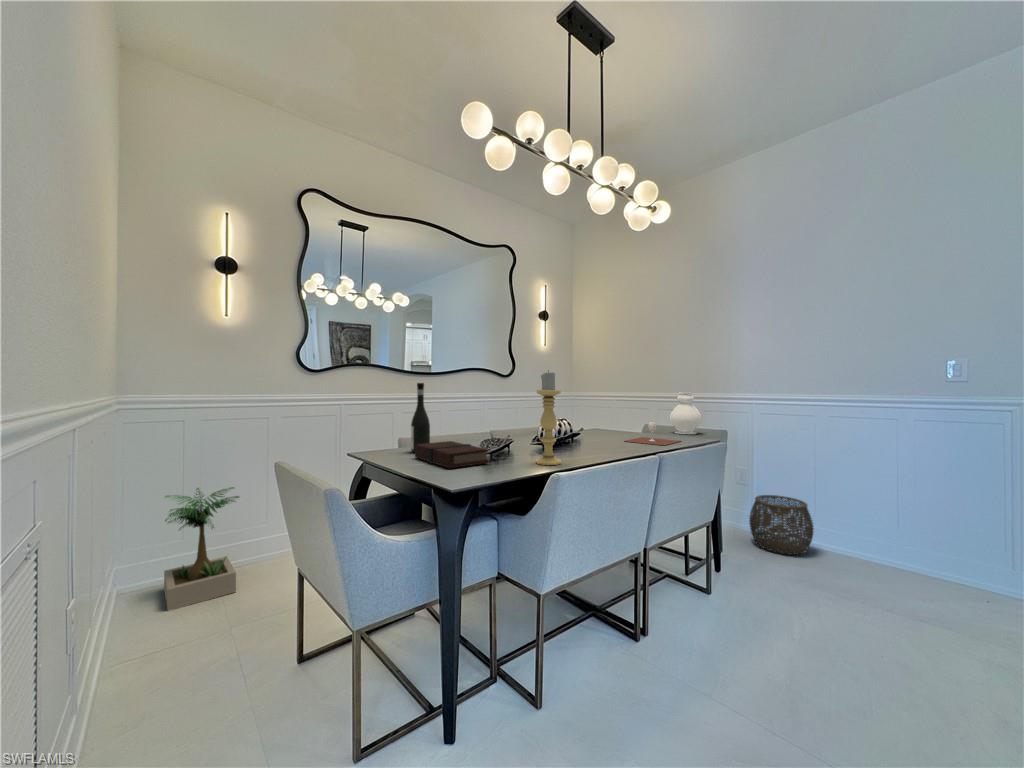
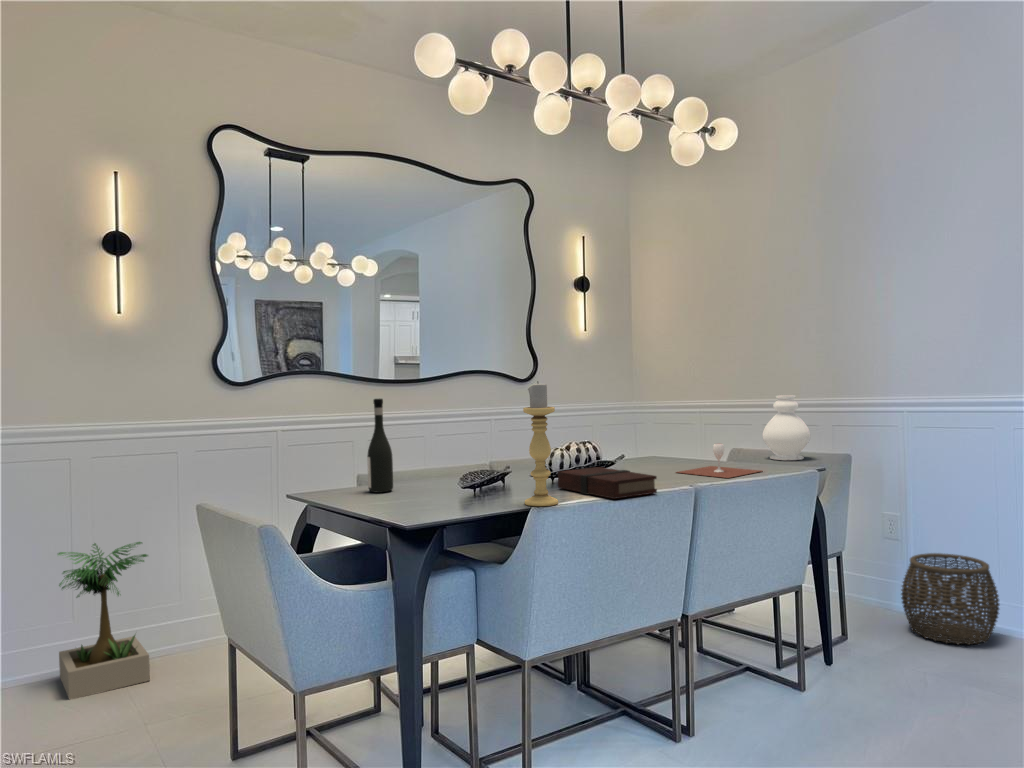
book: present [415,441,488,468] -> present [558,467,657,499]

